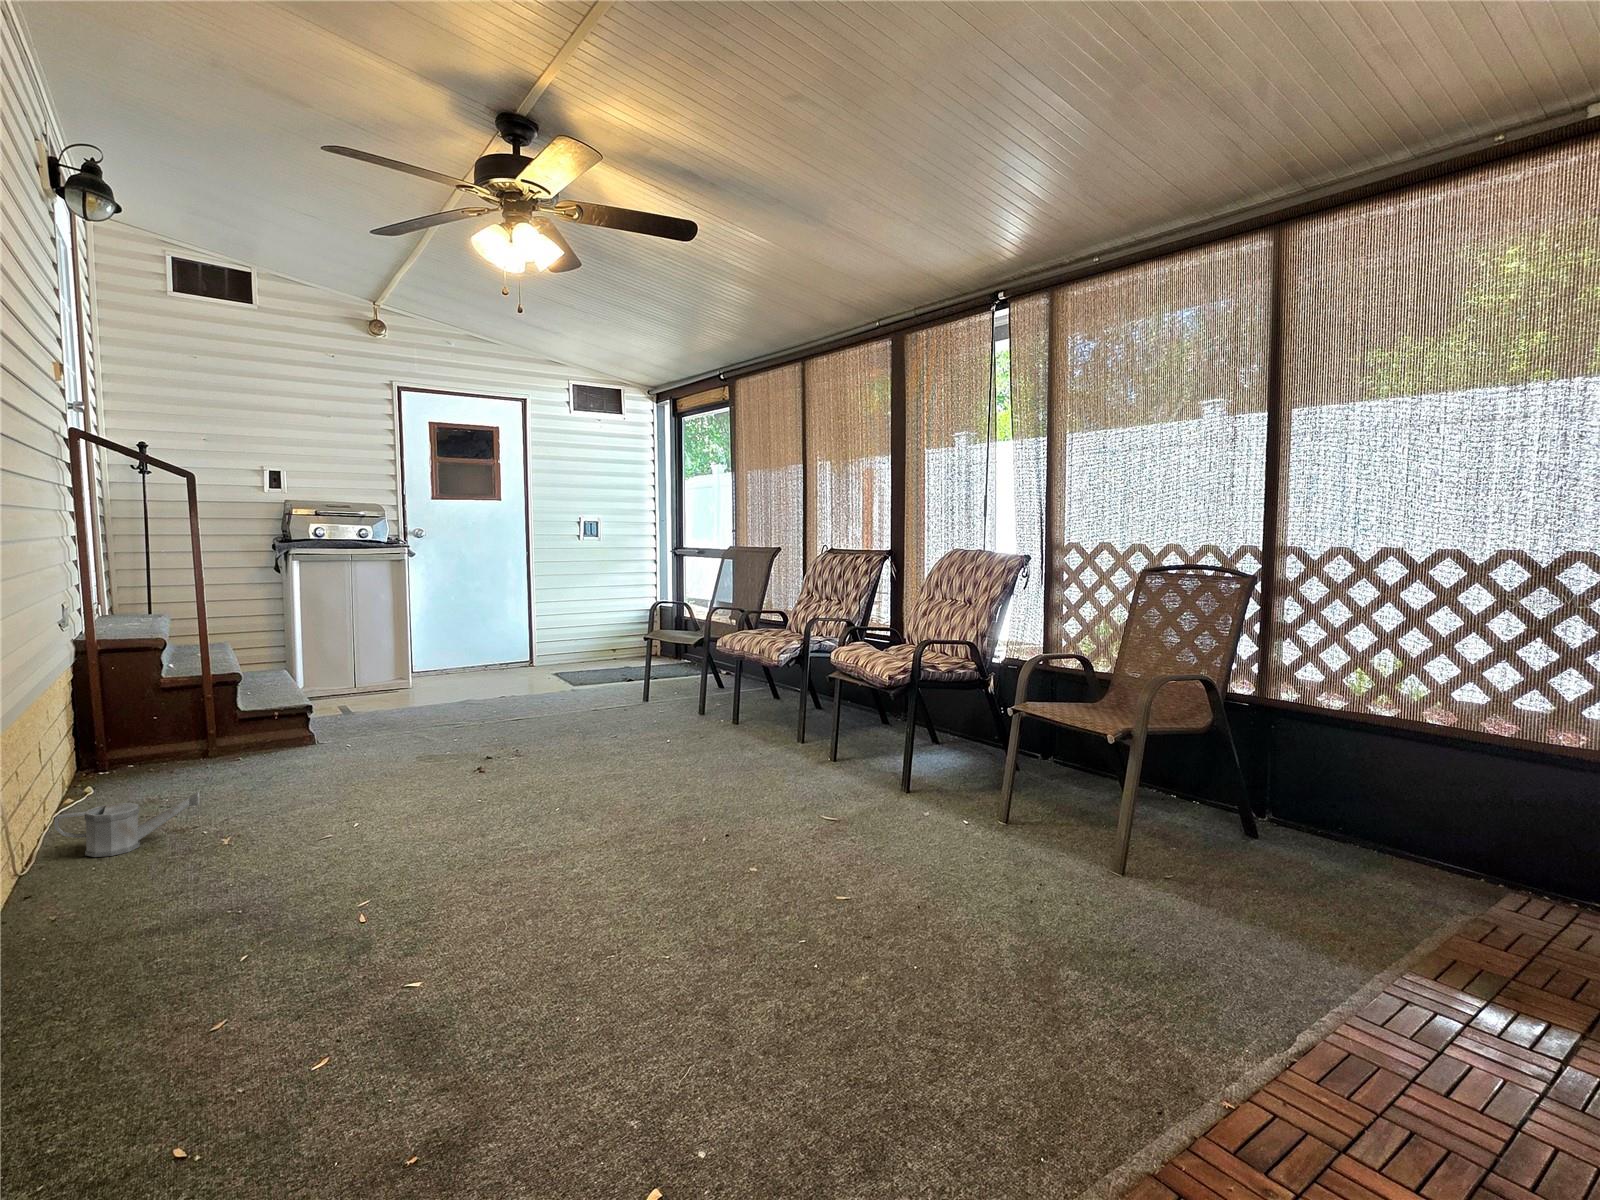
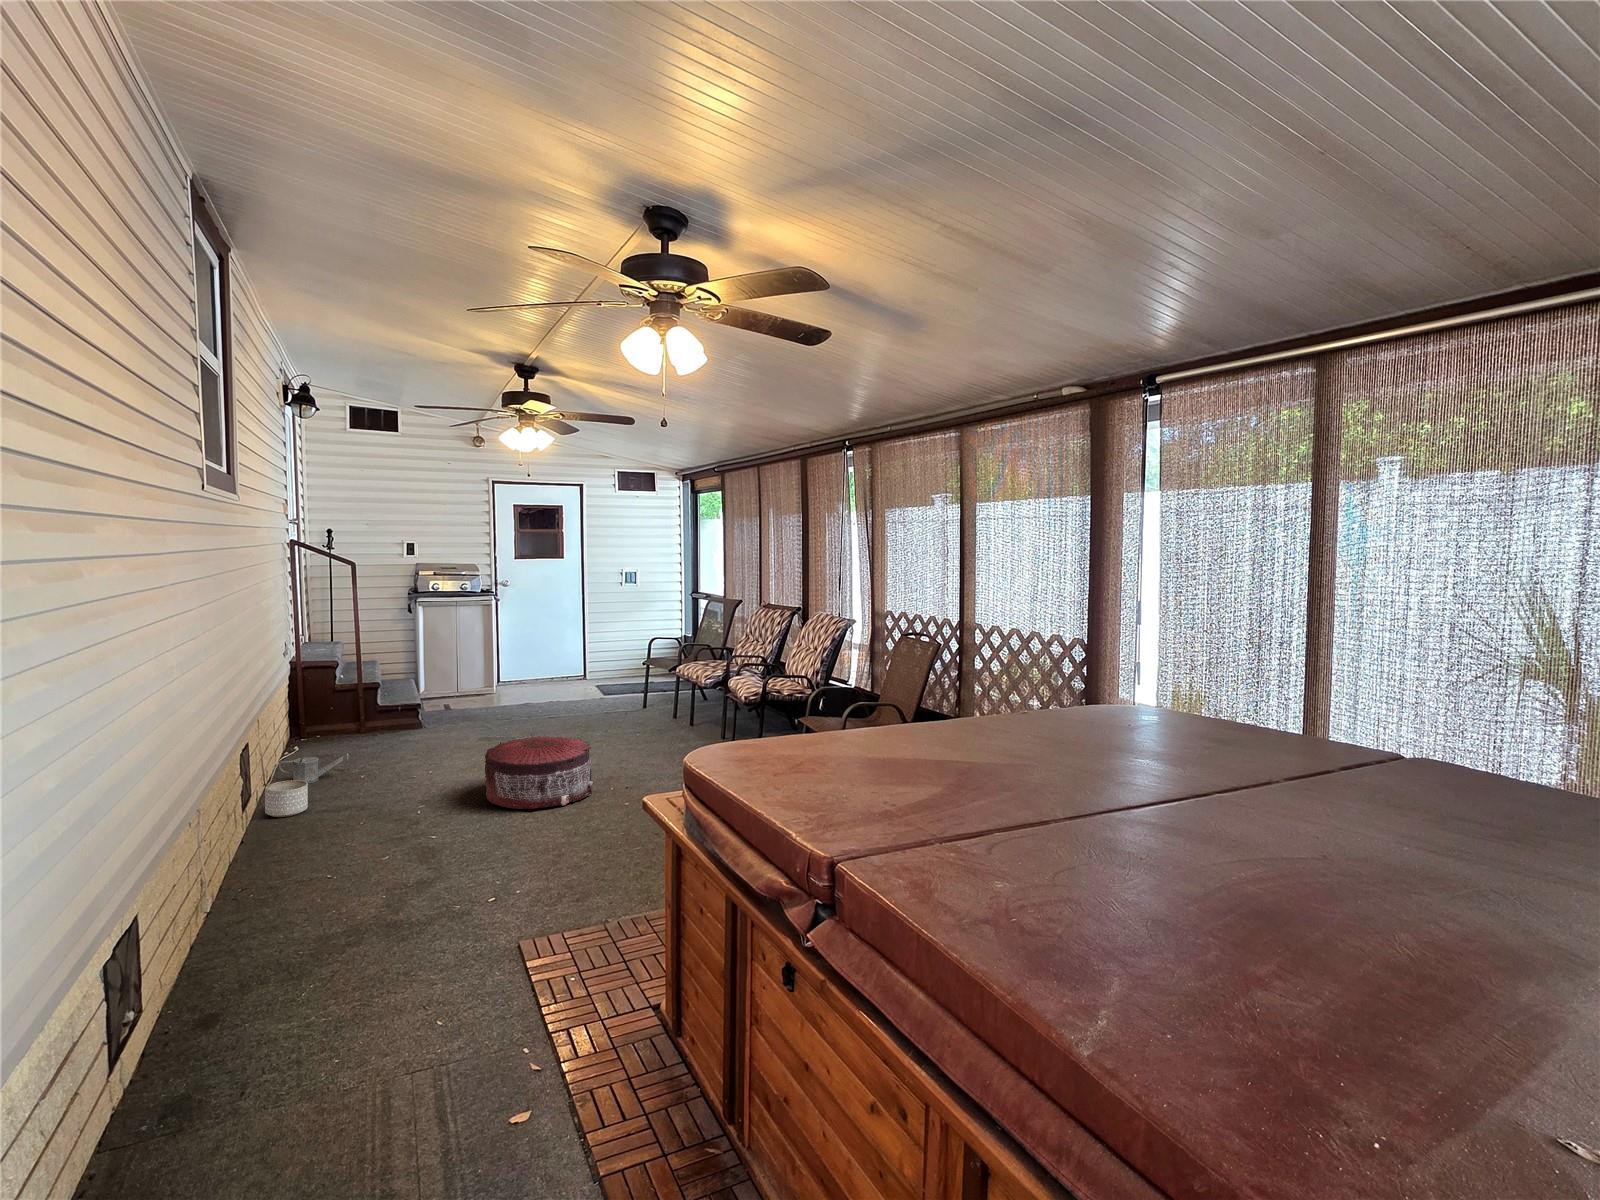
pouf: none [486,740,685,880] -> present [485,736,593,809]
planter: none [20,854,121,938] -> present [265,780,308,817]

